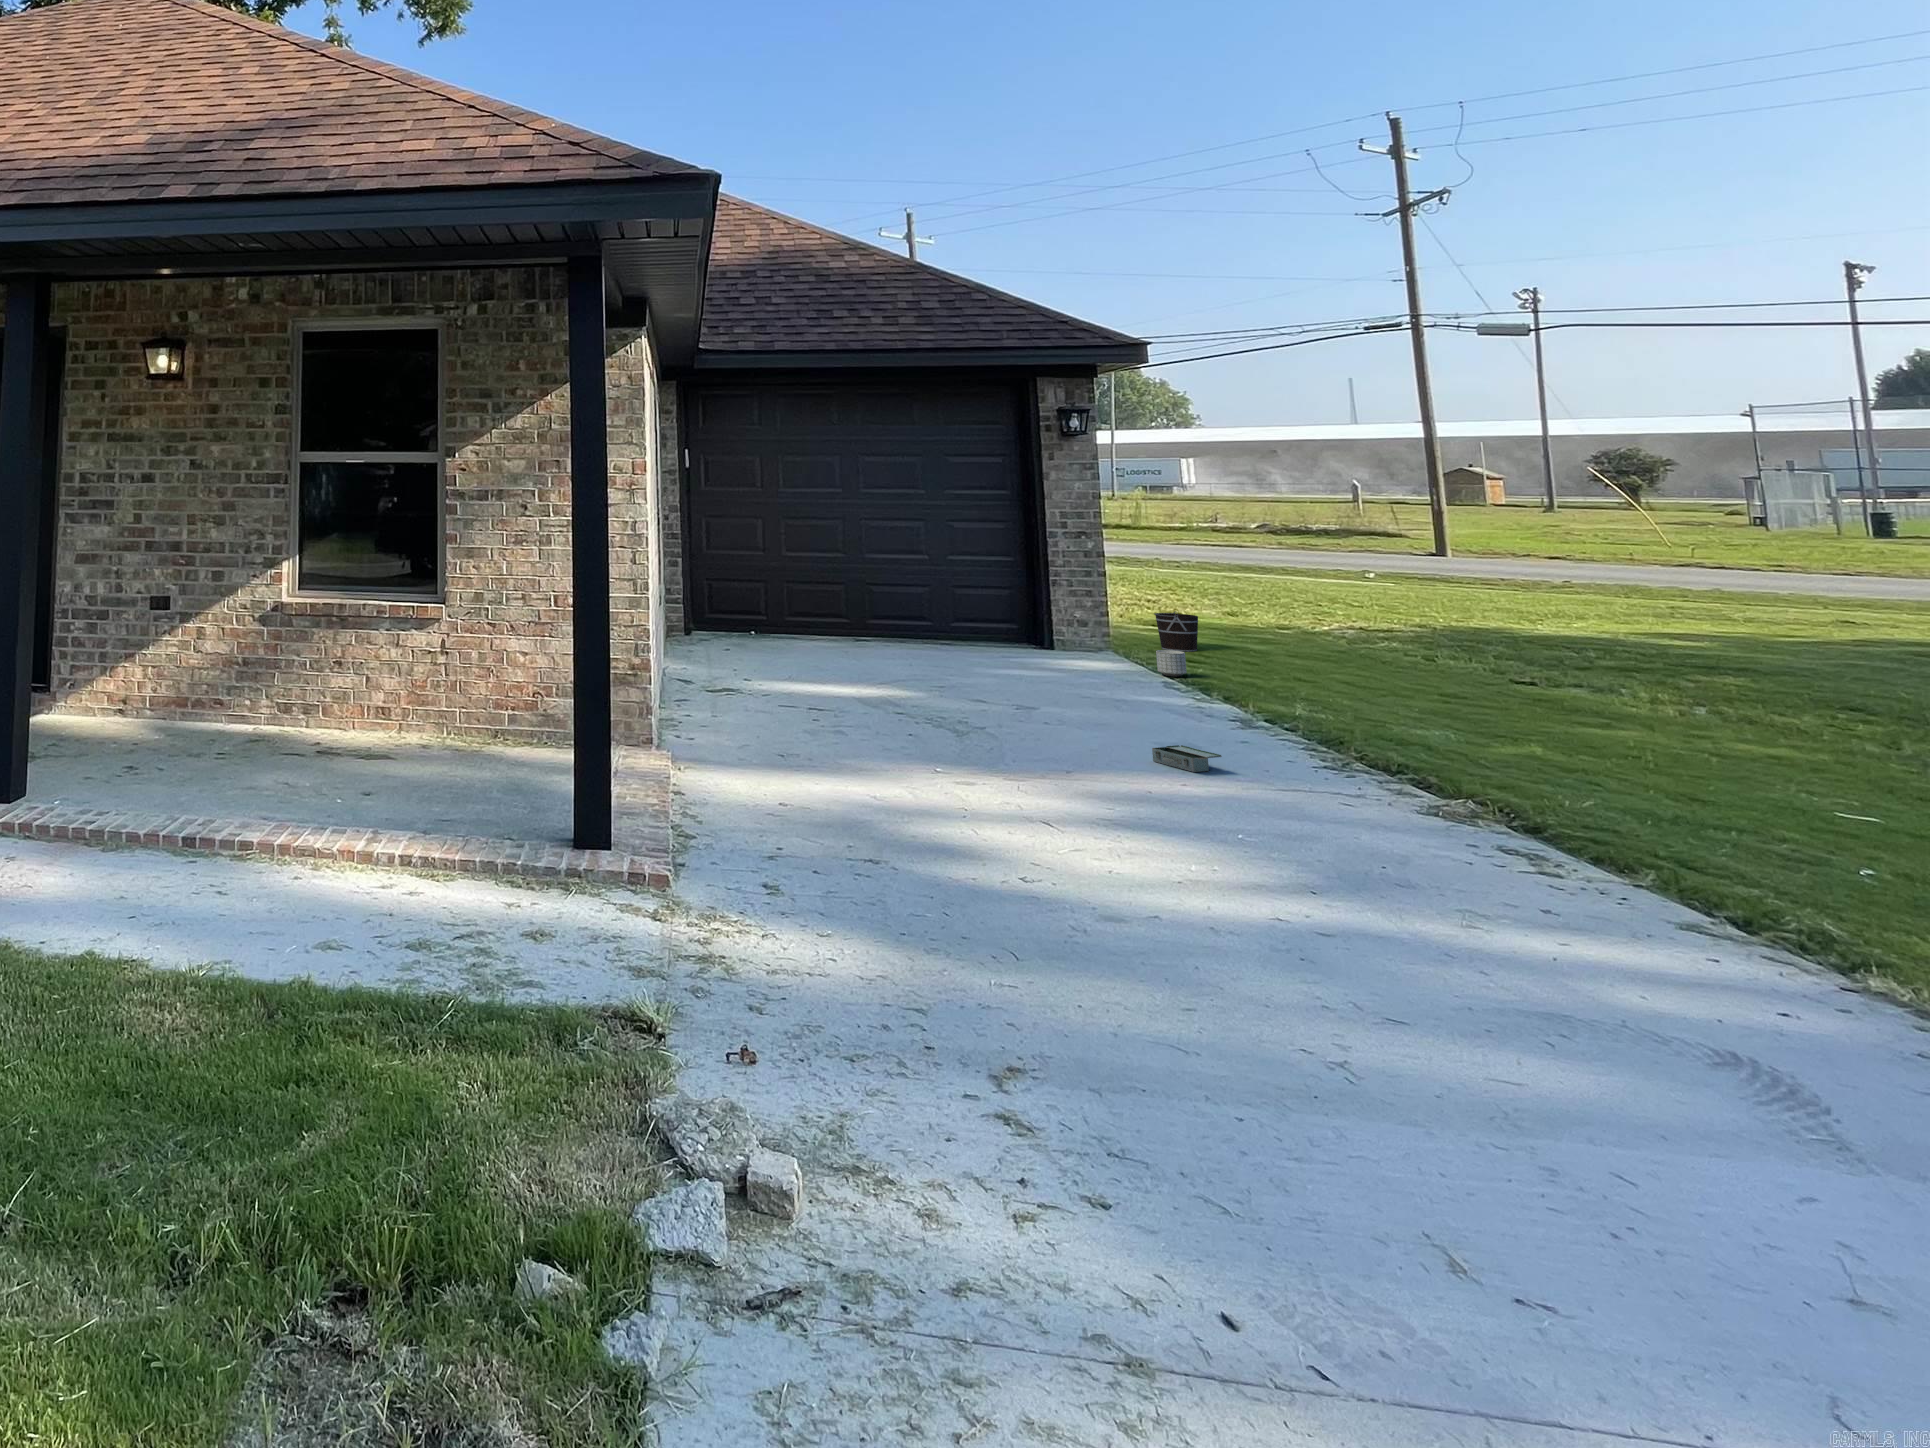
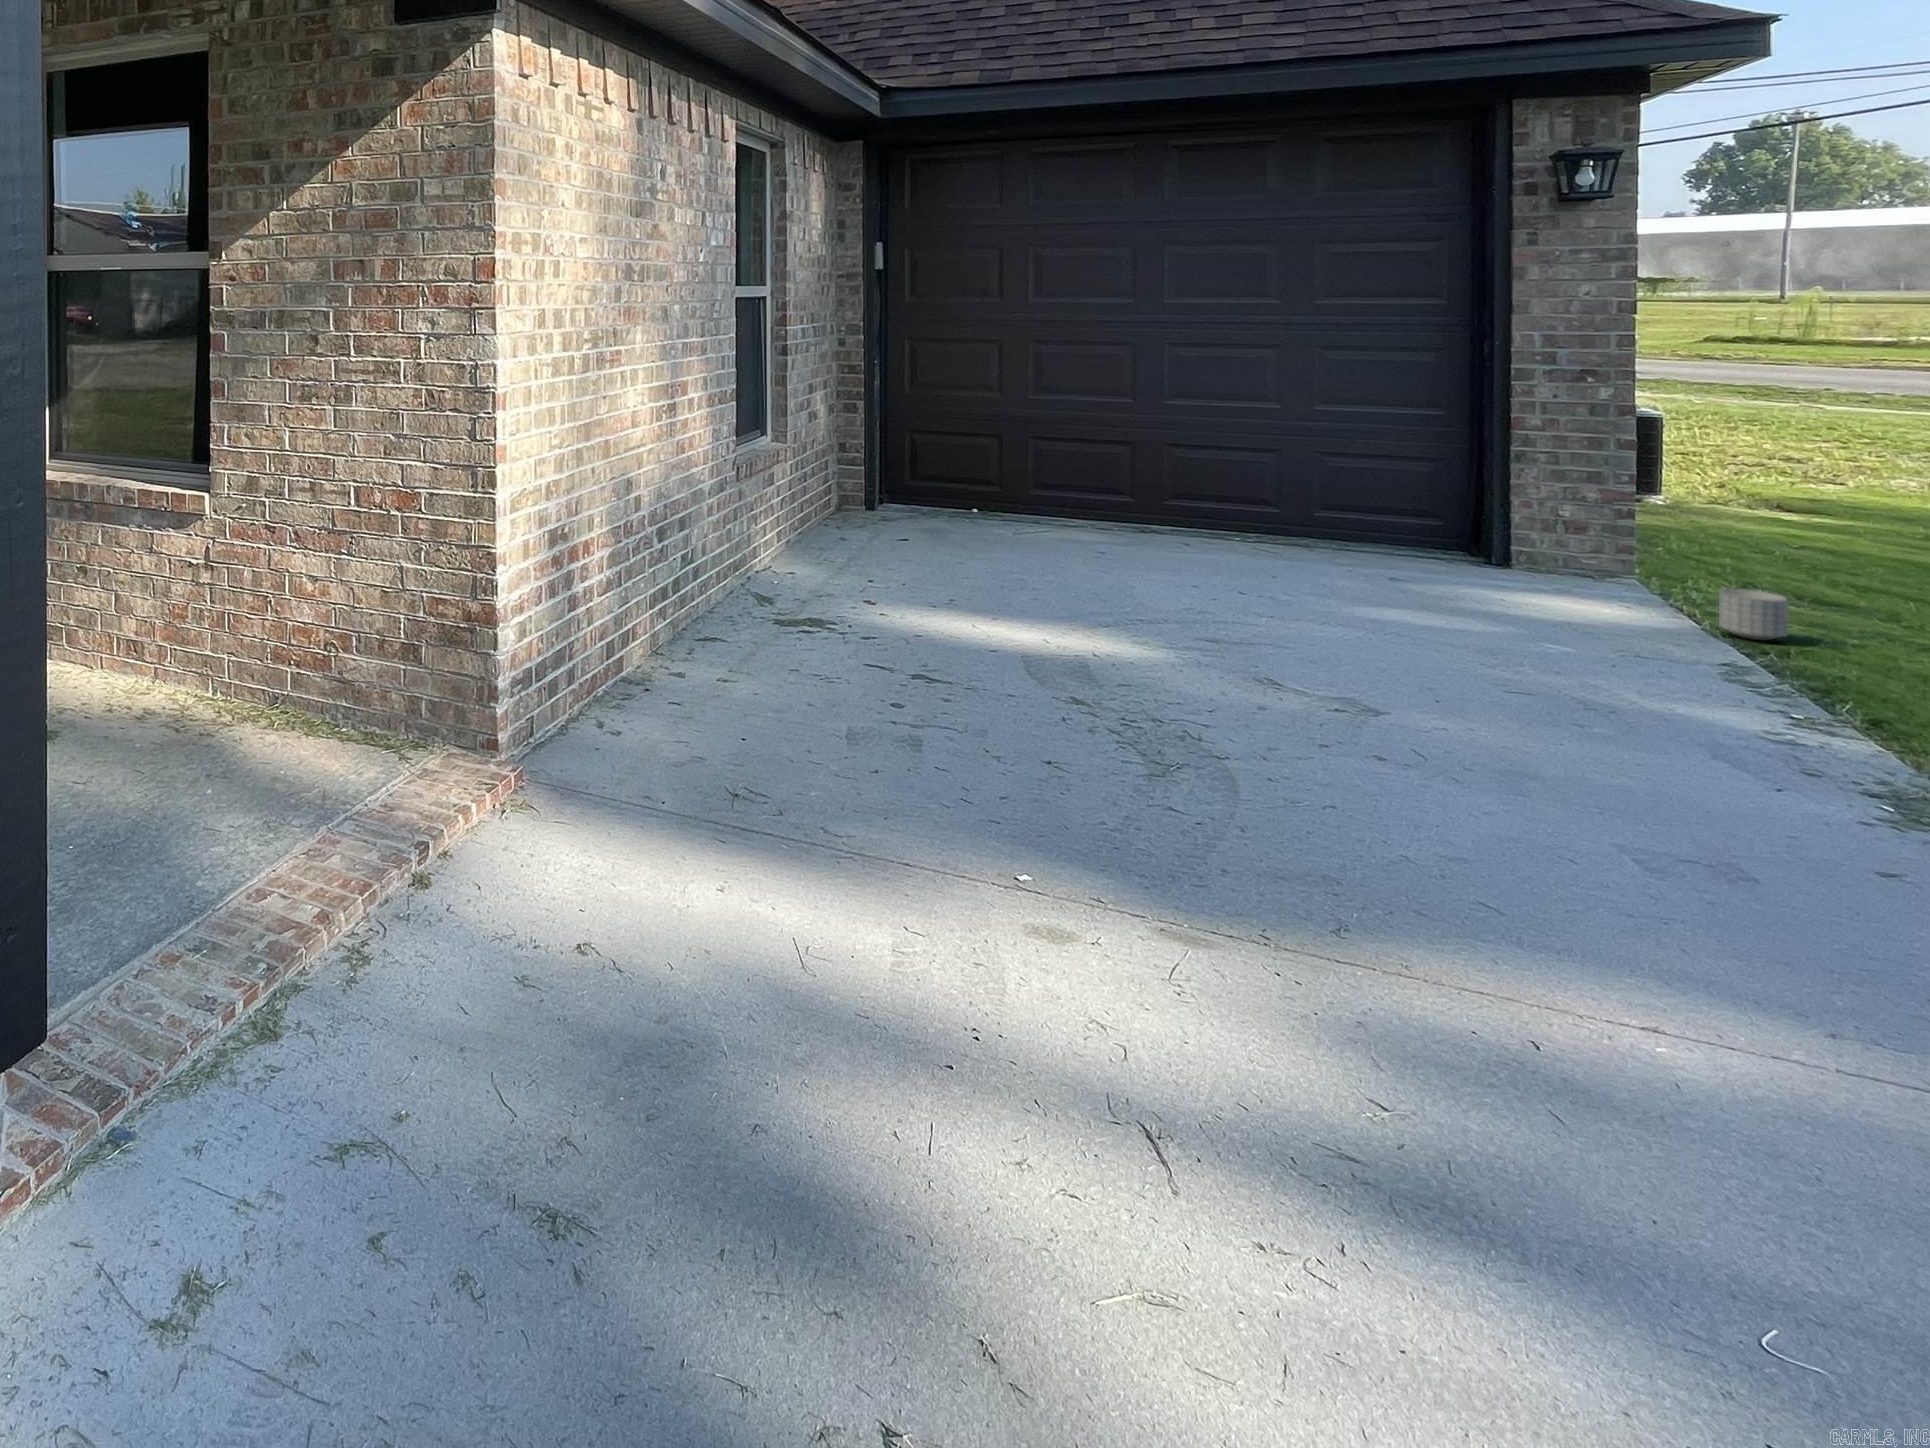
bucket: present [1155,612,1198,651] -> none [1731,507,1833,579]
toolbox: present [1152,745,1222,772] -> none [1636,876,1841,968]

